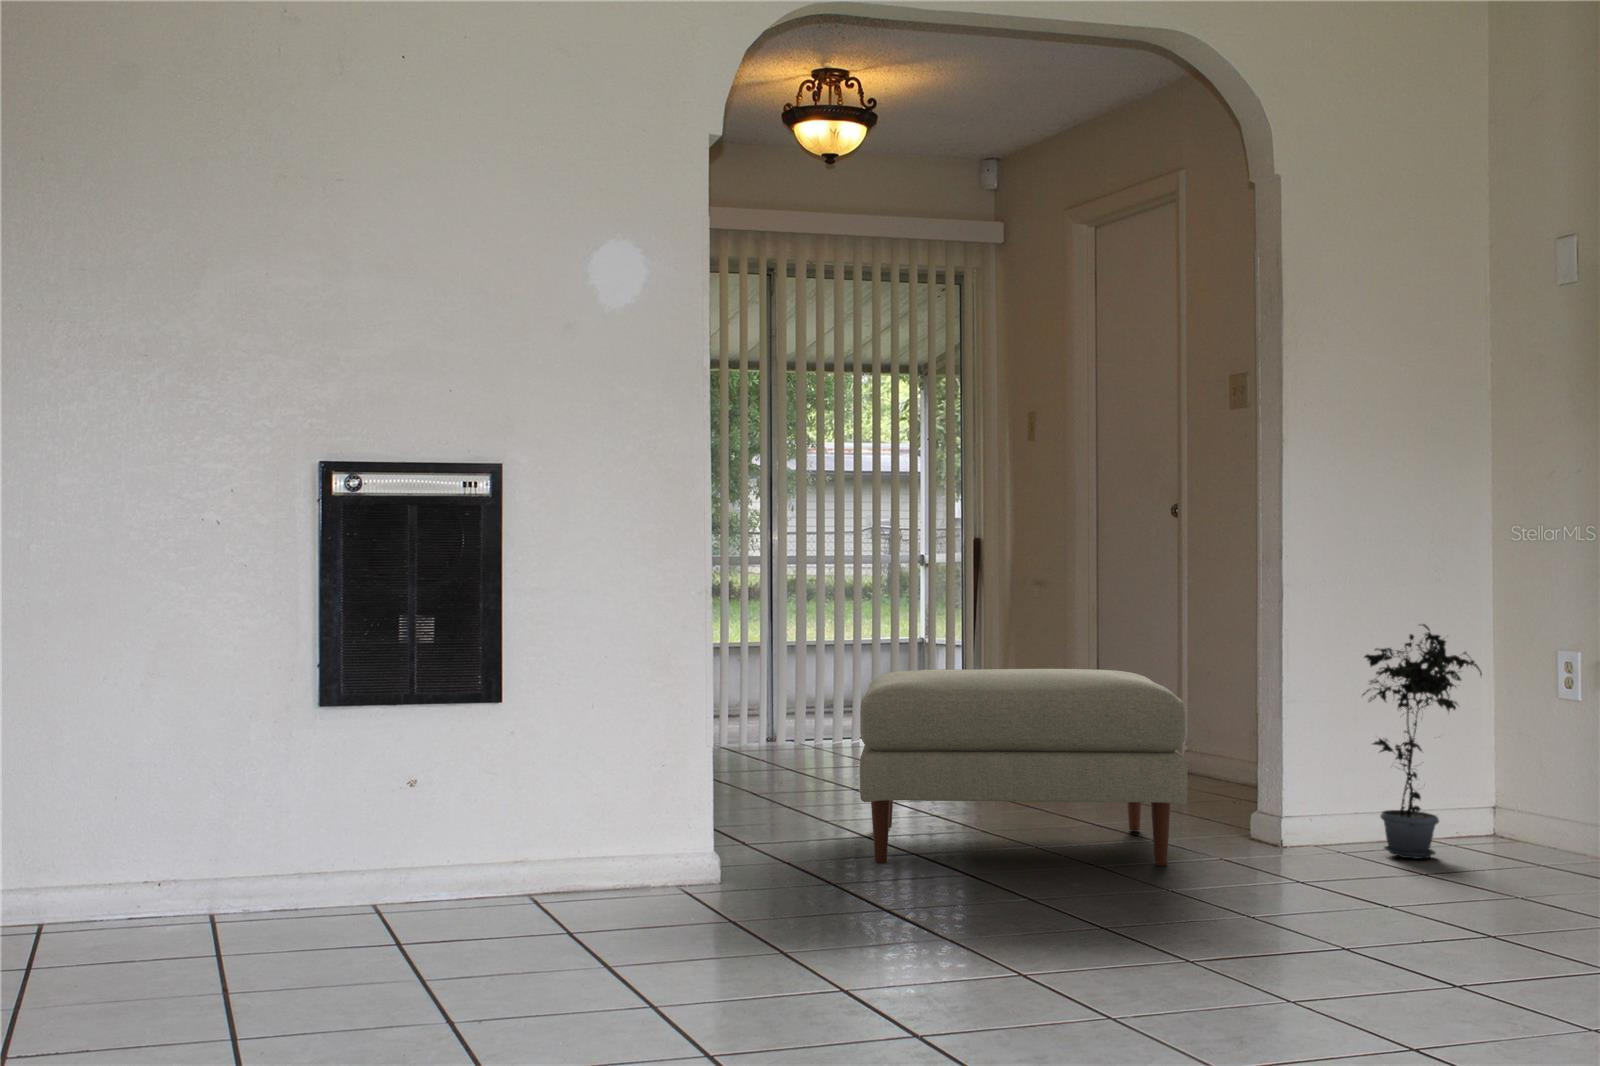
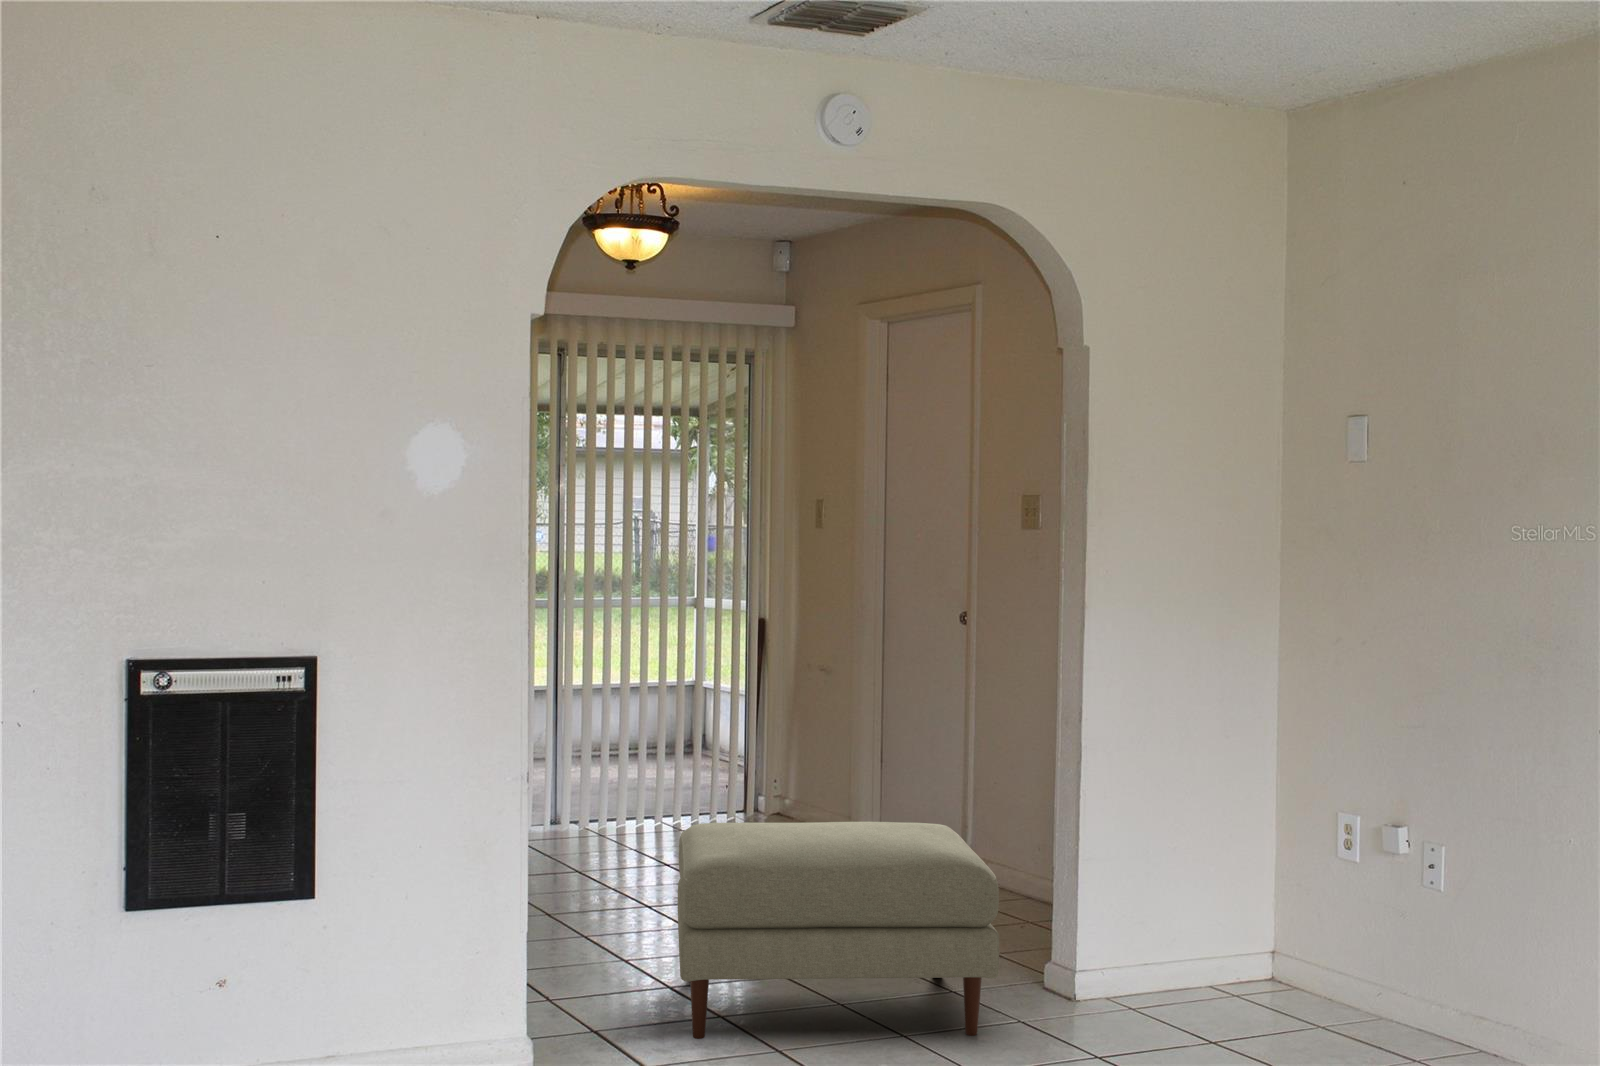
potted plant: present [1363,624,1482,859] -> none [1159,791,1272,1018]

